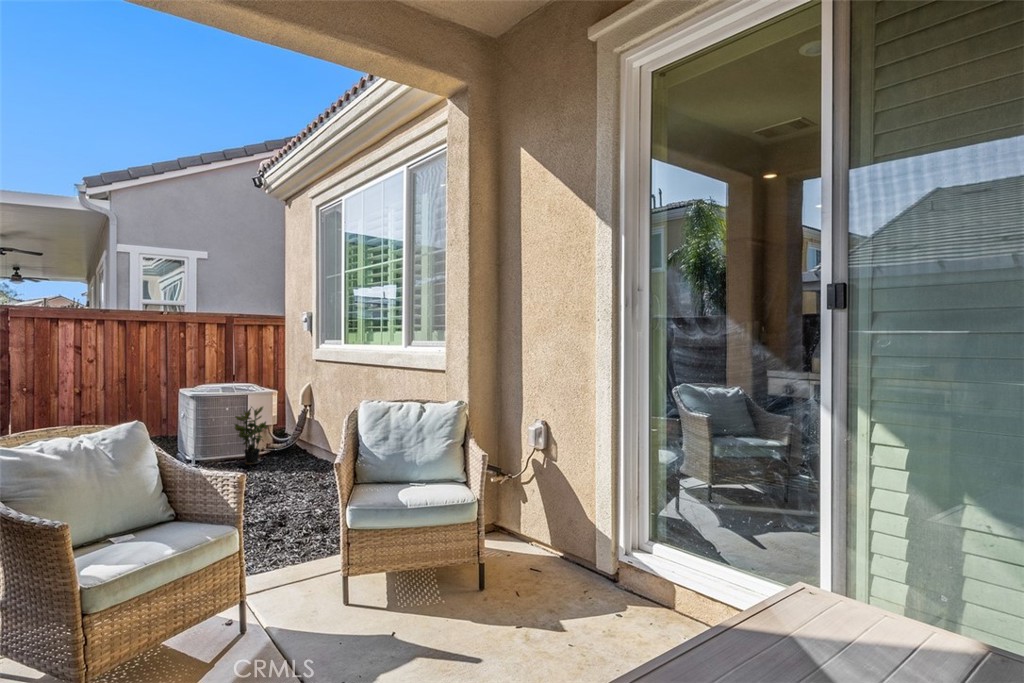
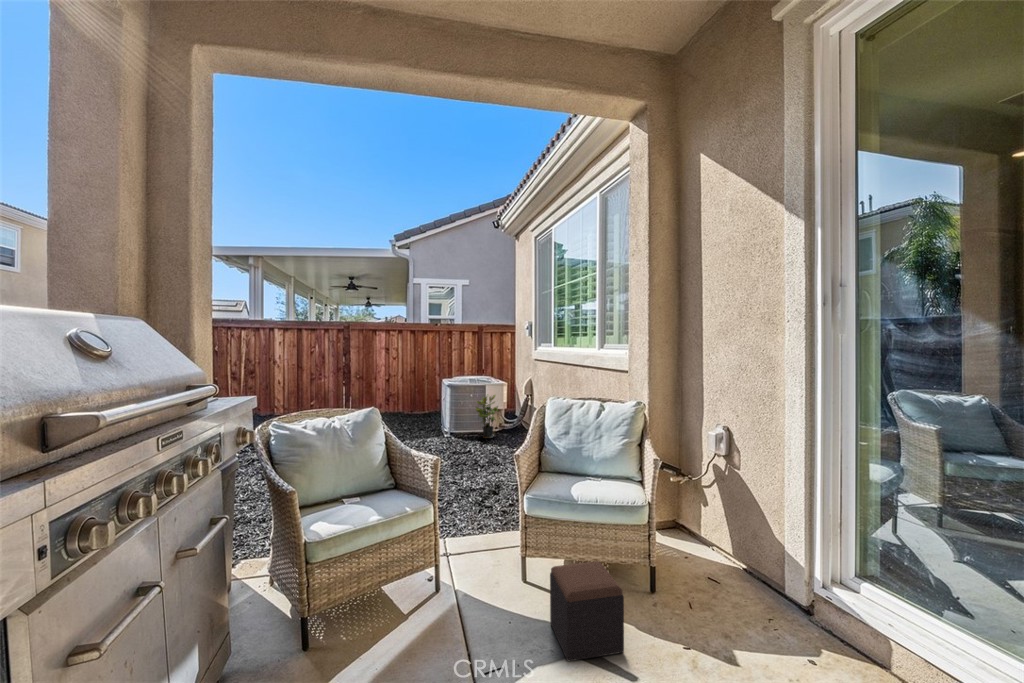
footstool: none [385,562,463,662] -> present [550,561,624,661]

